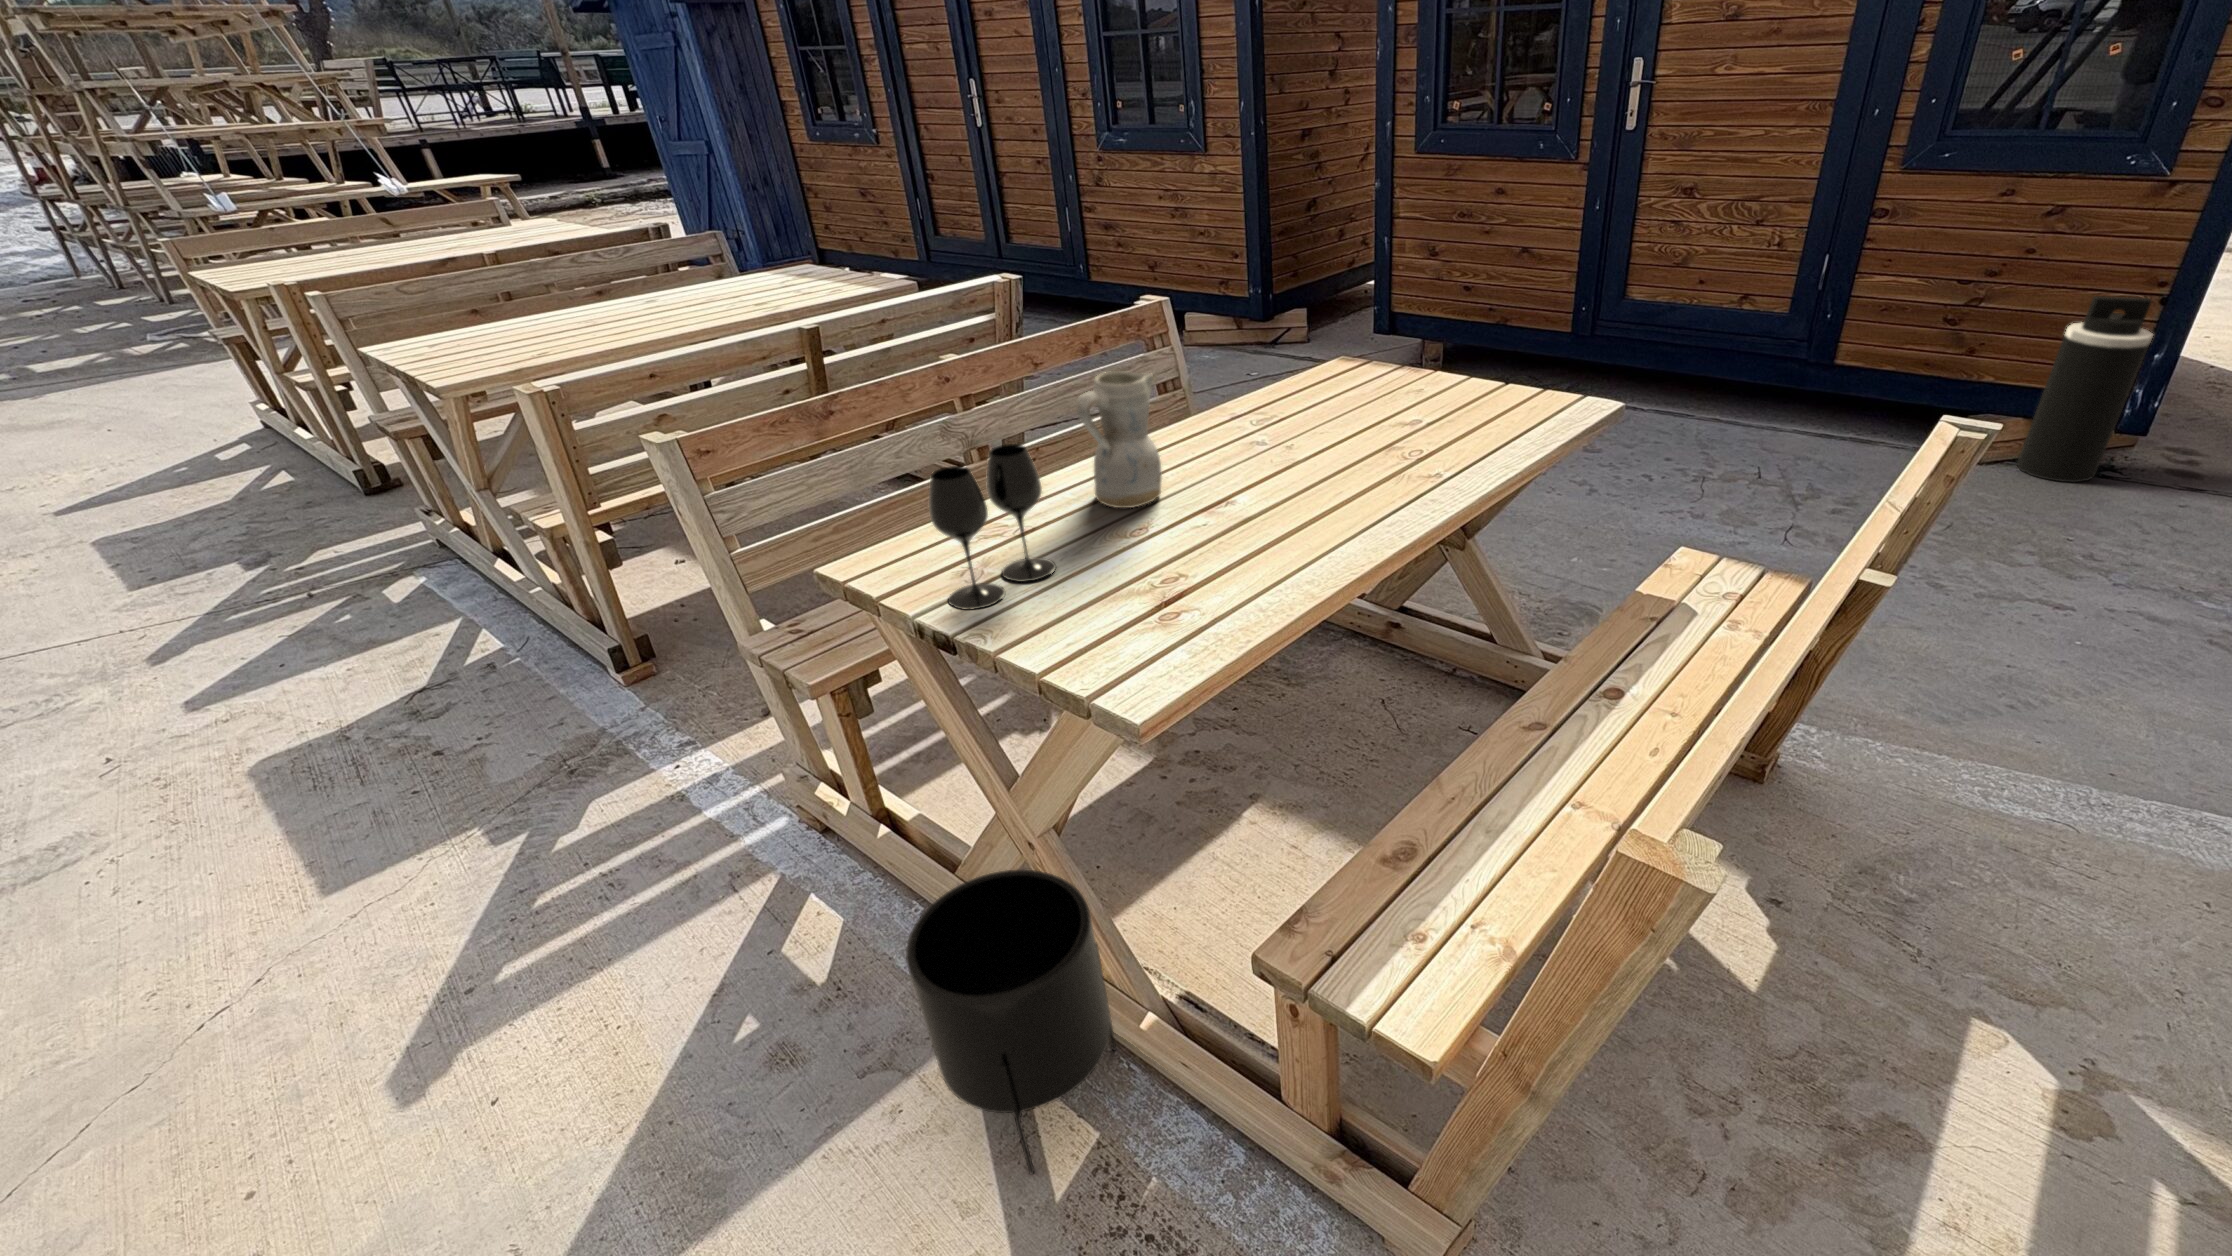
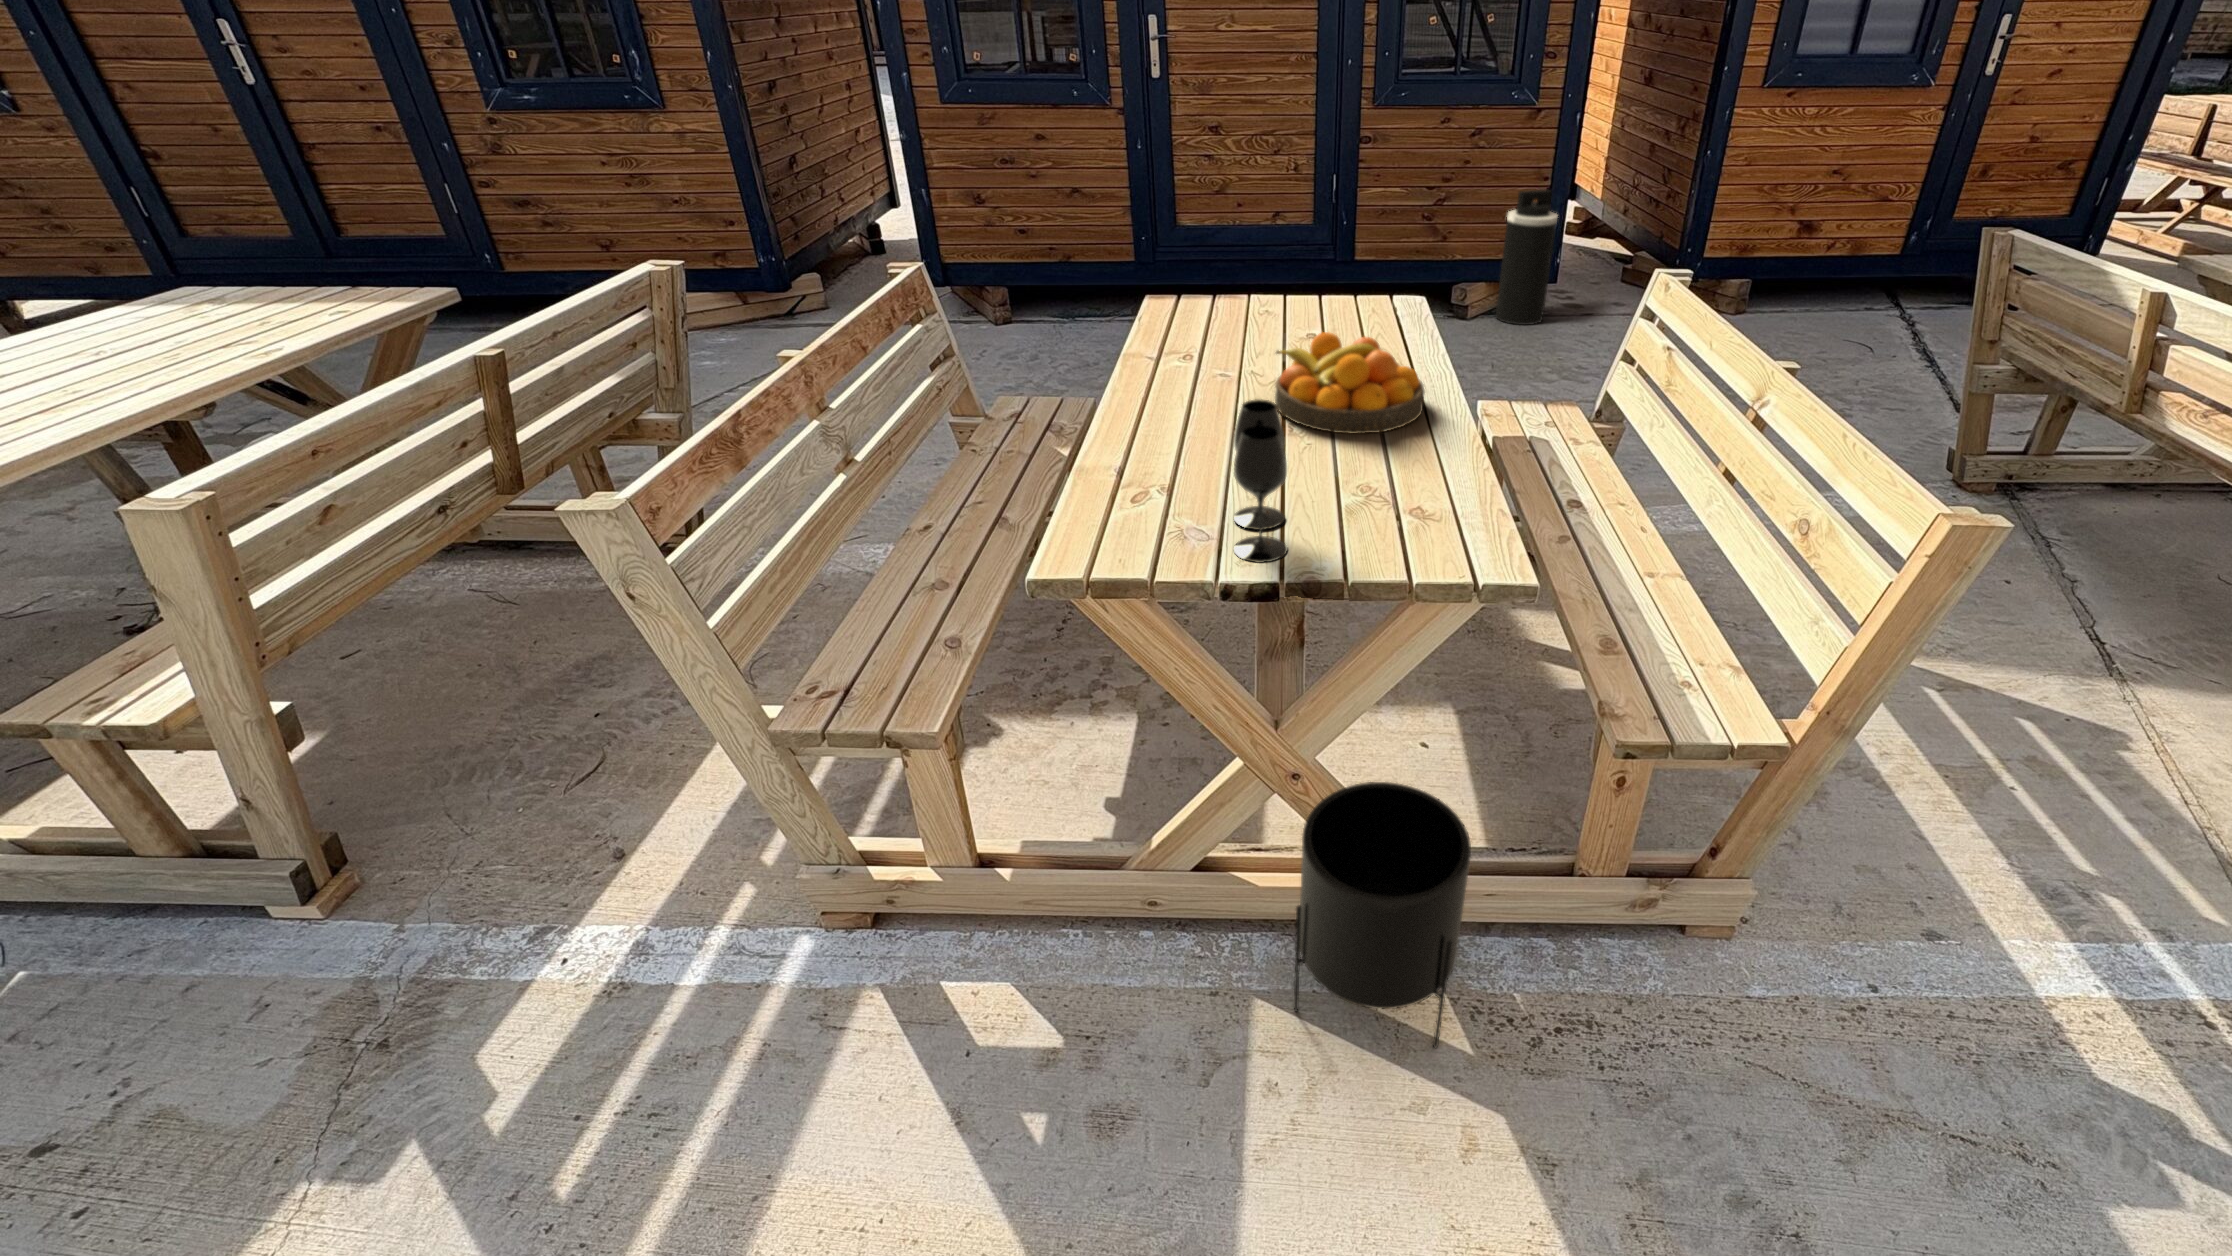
ceramic pitcher: present [1076,371,1162,508] -> none [1181,324,1246,456]
fruit bowl: none [1234,404,1404,526] -> present [1275,332,1425,434]

